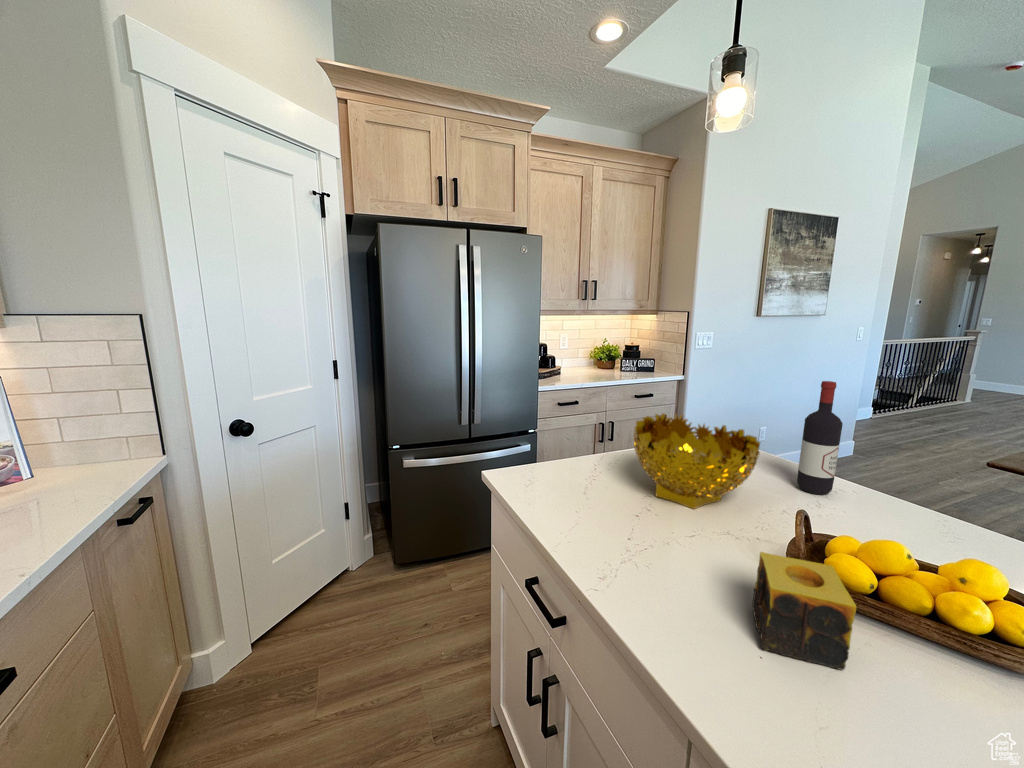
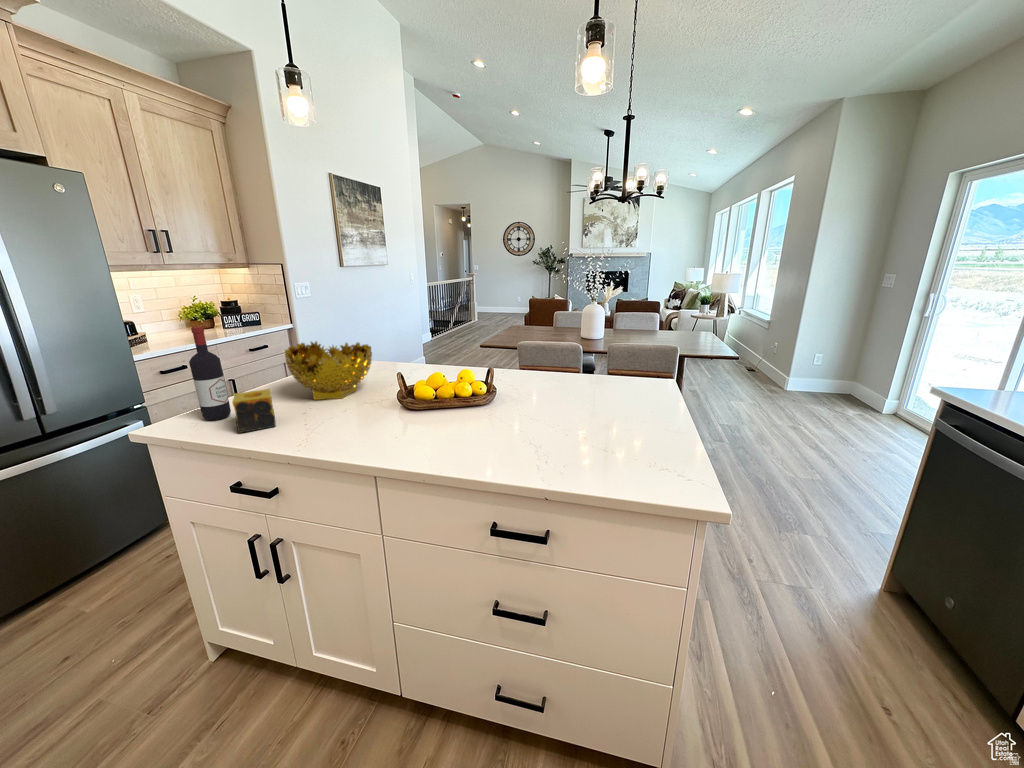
wine bottle: present [797,381,843,495] -> present [189,327,231,421]
candle: present [752,552,856,670] -> present [232,389,276,433]

